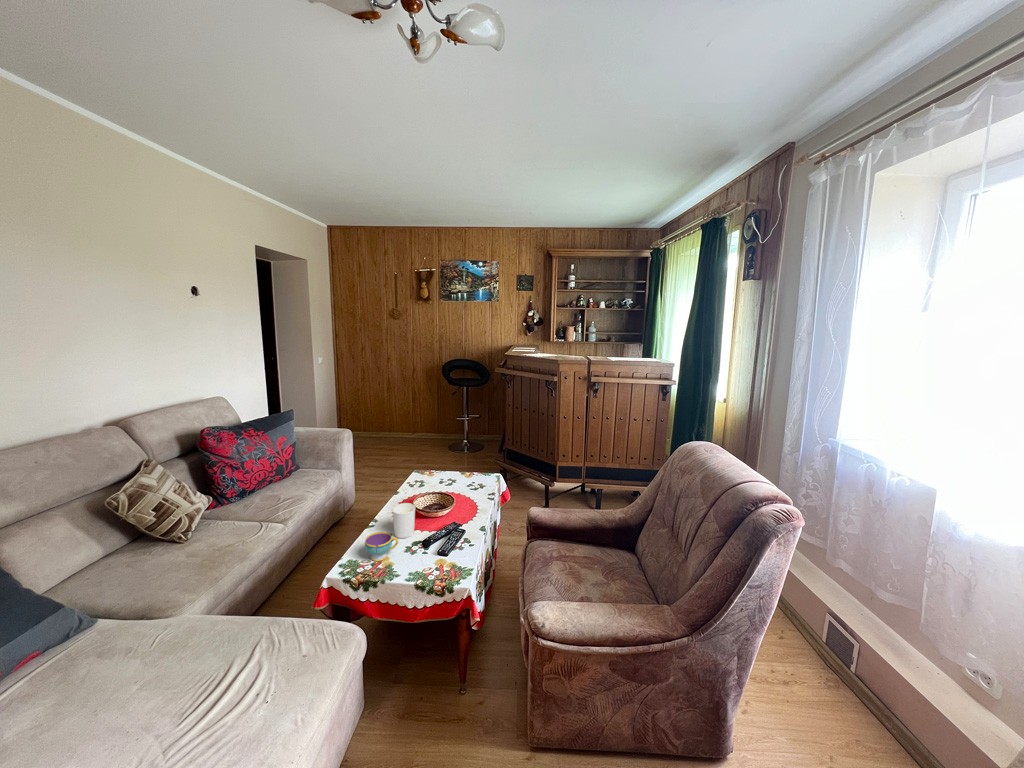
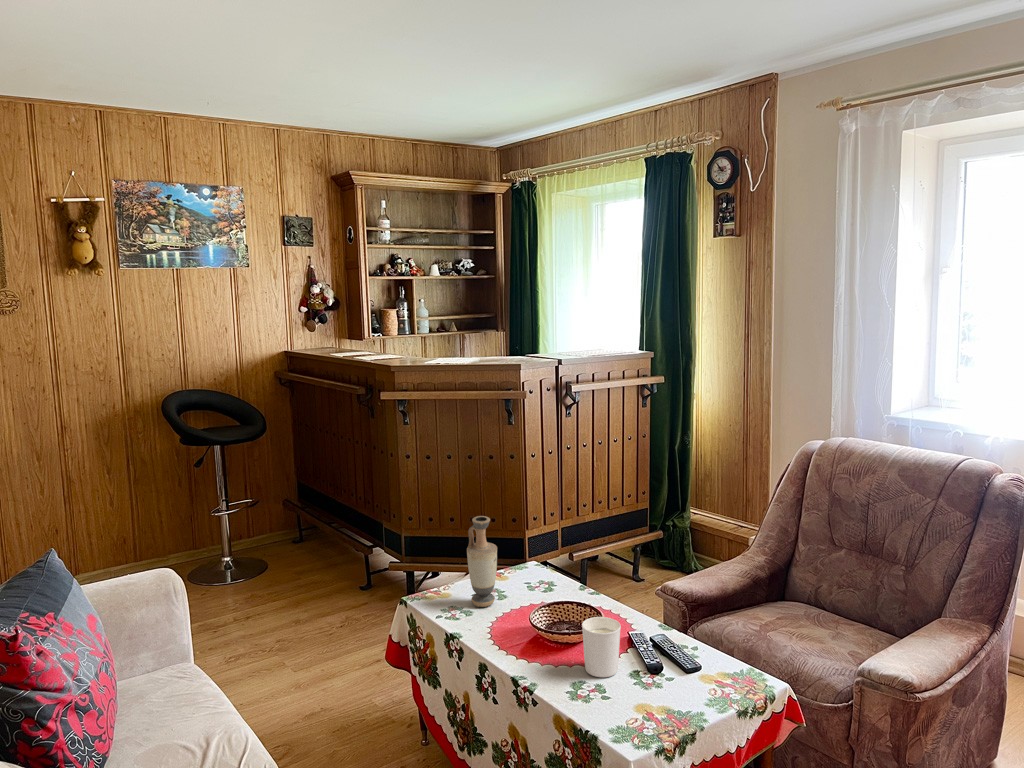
vase: none [421,437,438,486] -> present [467,516,497,607]
teacup: present [365,532,398,561] -> none [616,663,661,713]

